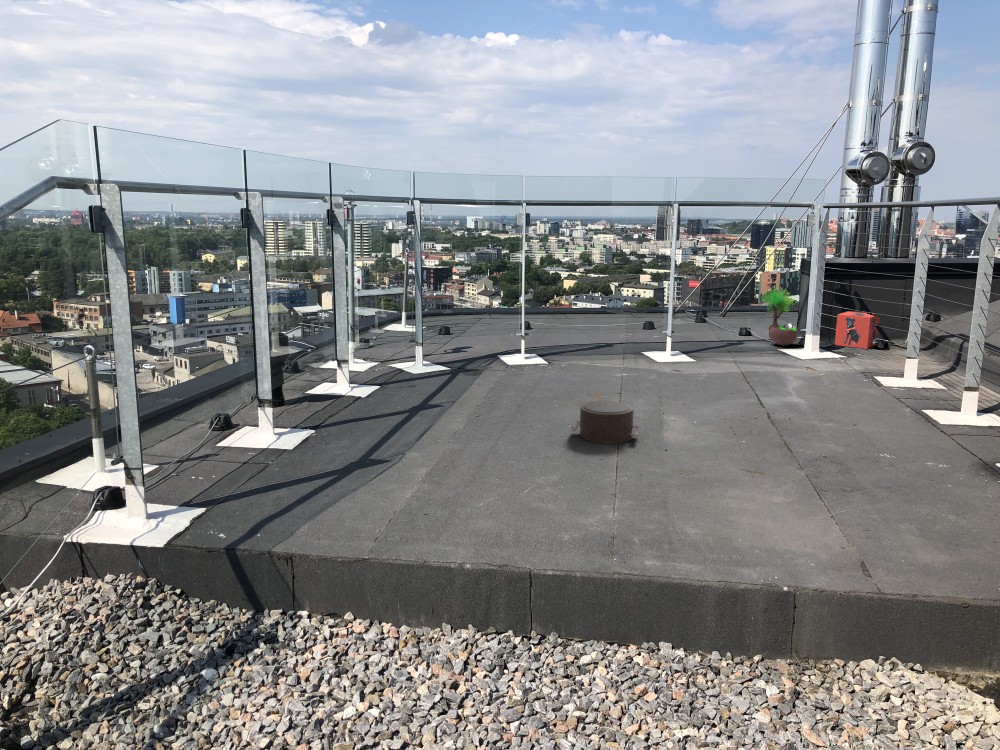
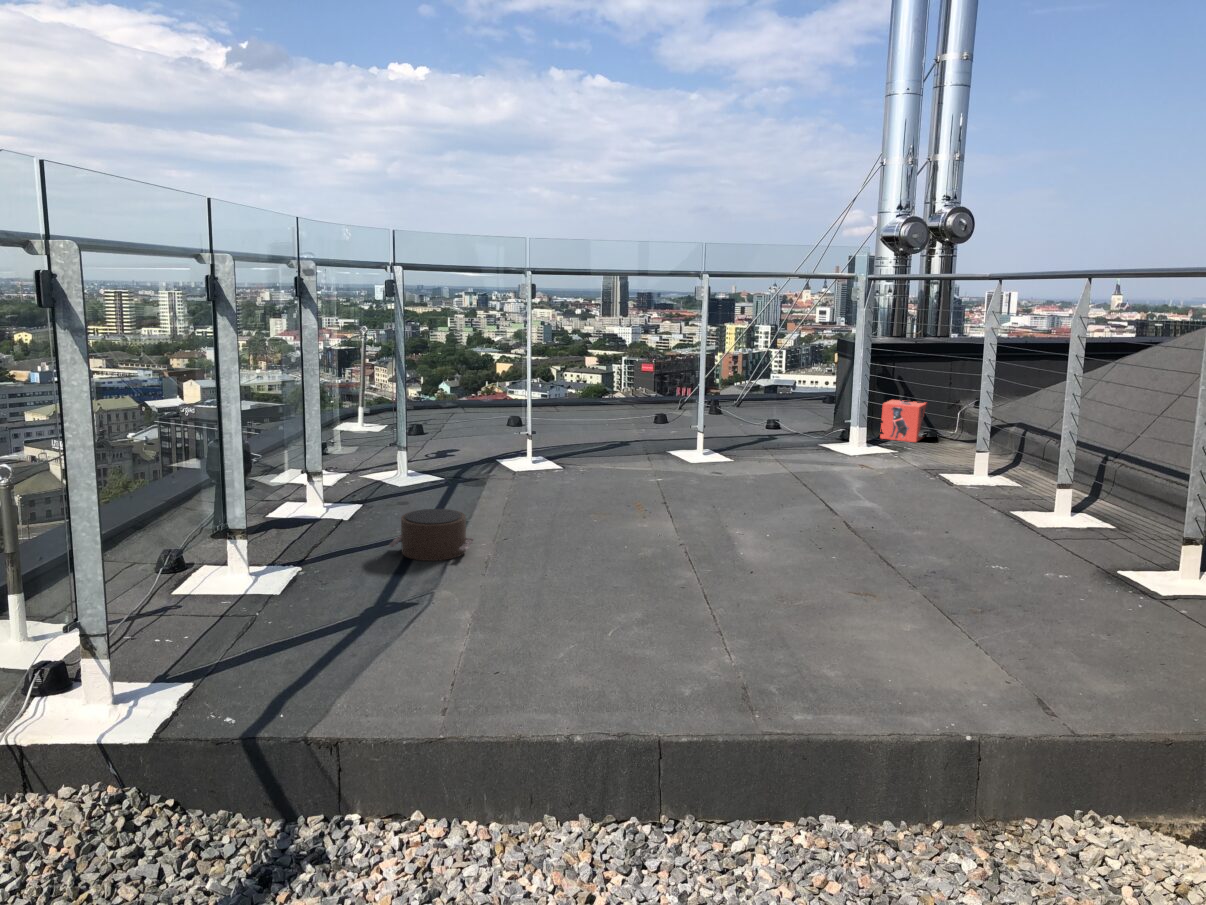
potted tree: present [762,289,798,346] -> none [799,368,841,440]
pouf: present [571,401,639,444] -> present [389,509,474,561]

